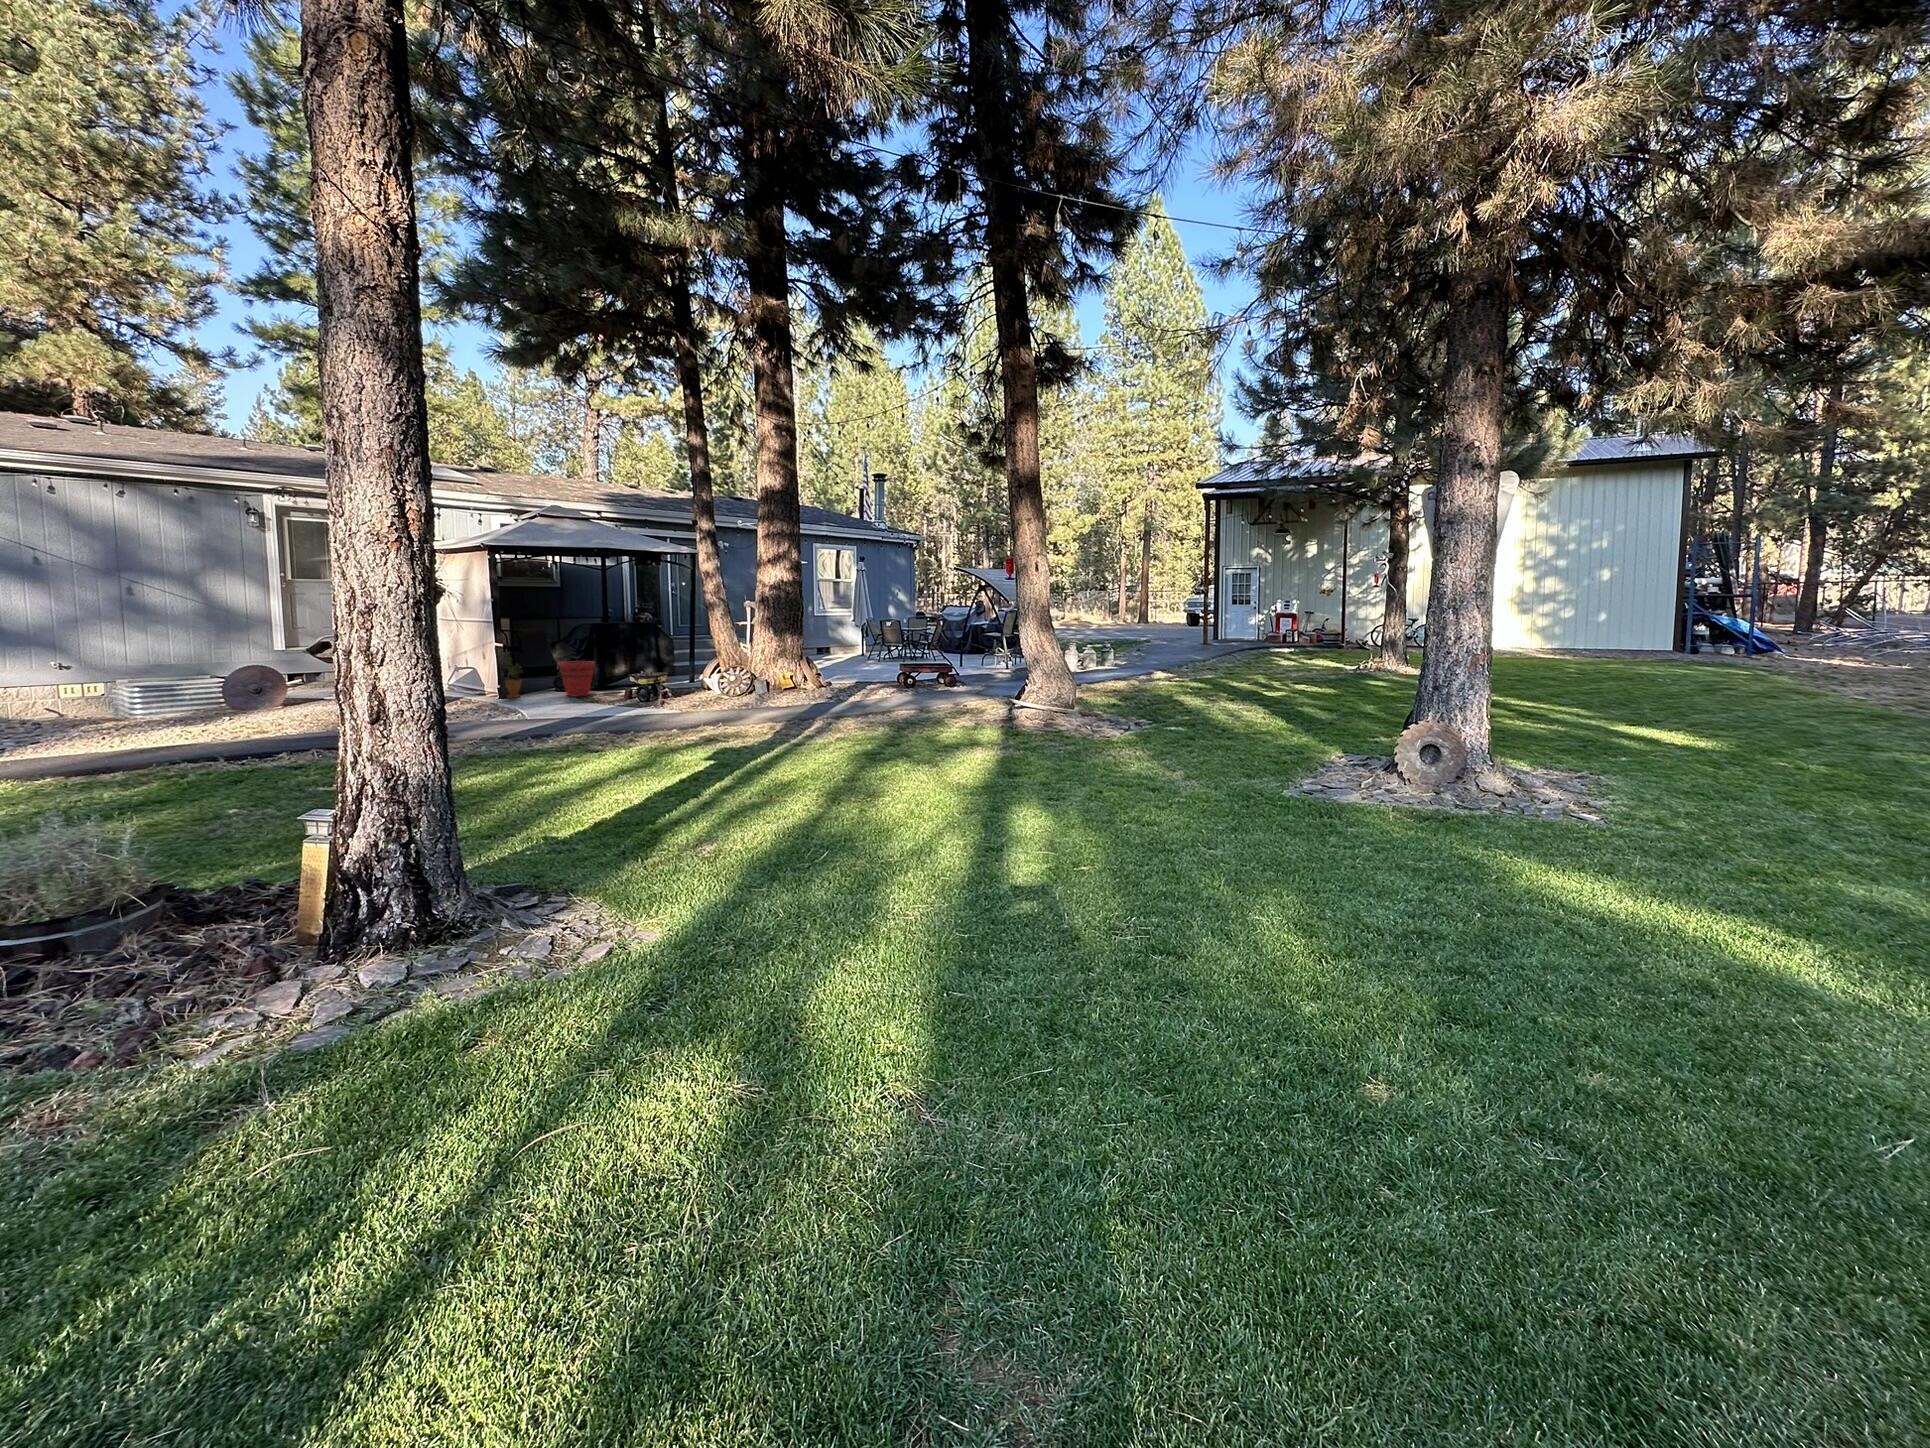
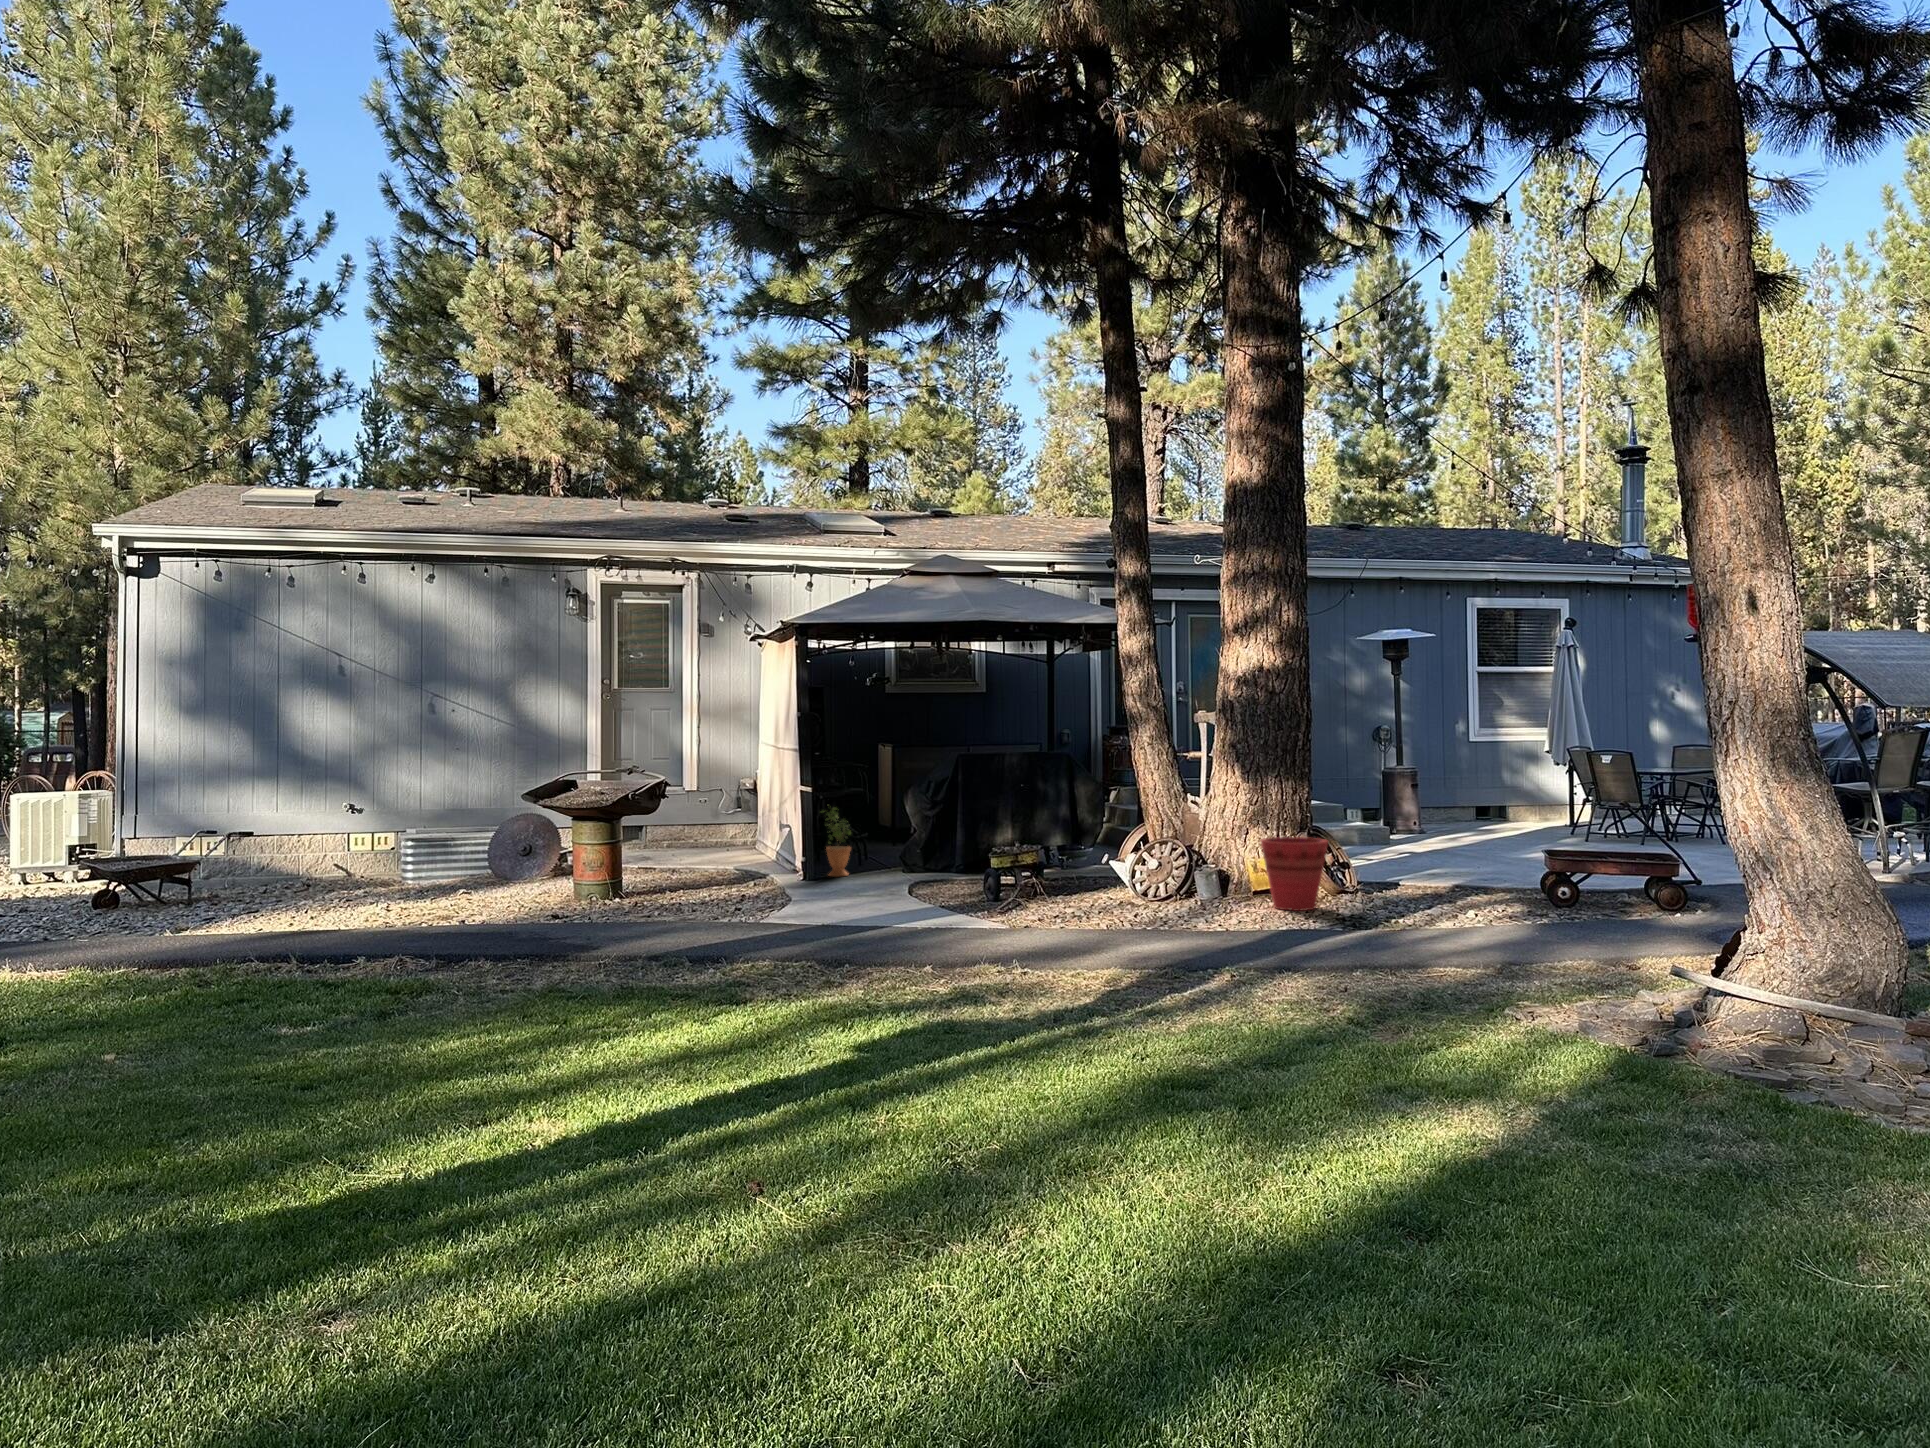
bucket: present [559,661,595,697] -> present [1260,837,1328,911]

